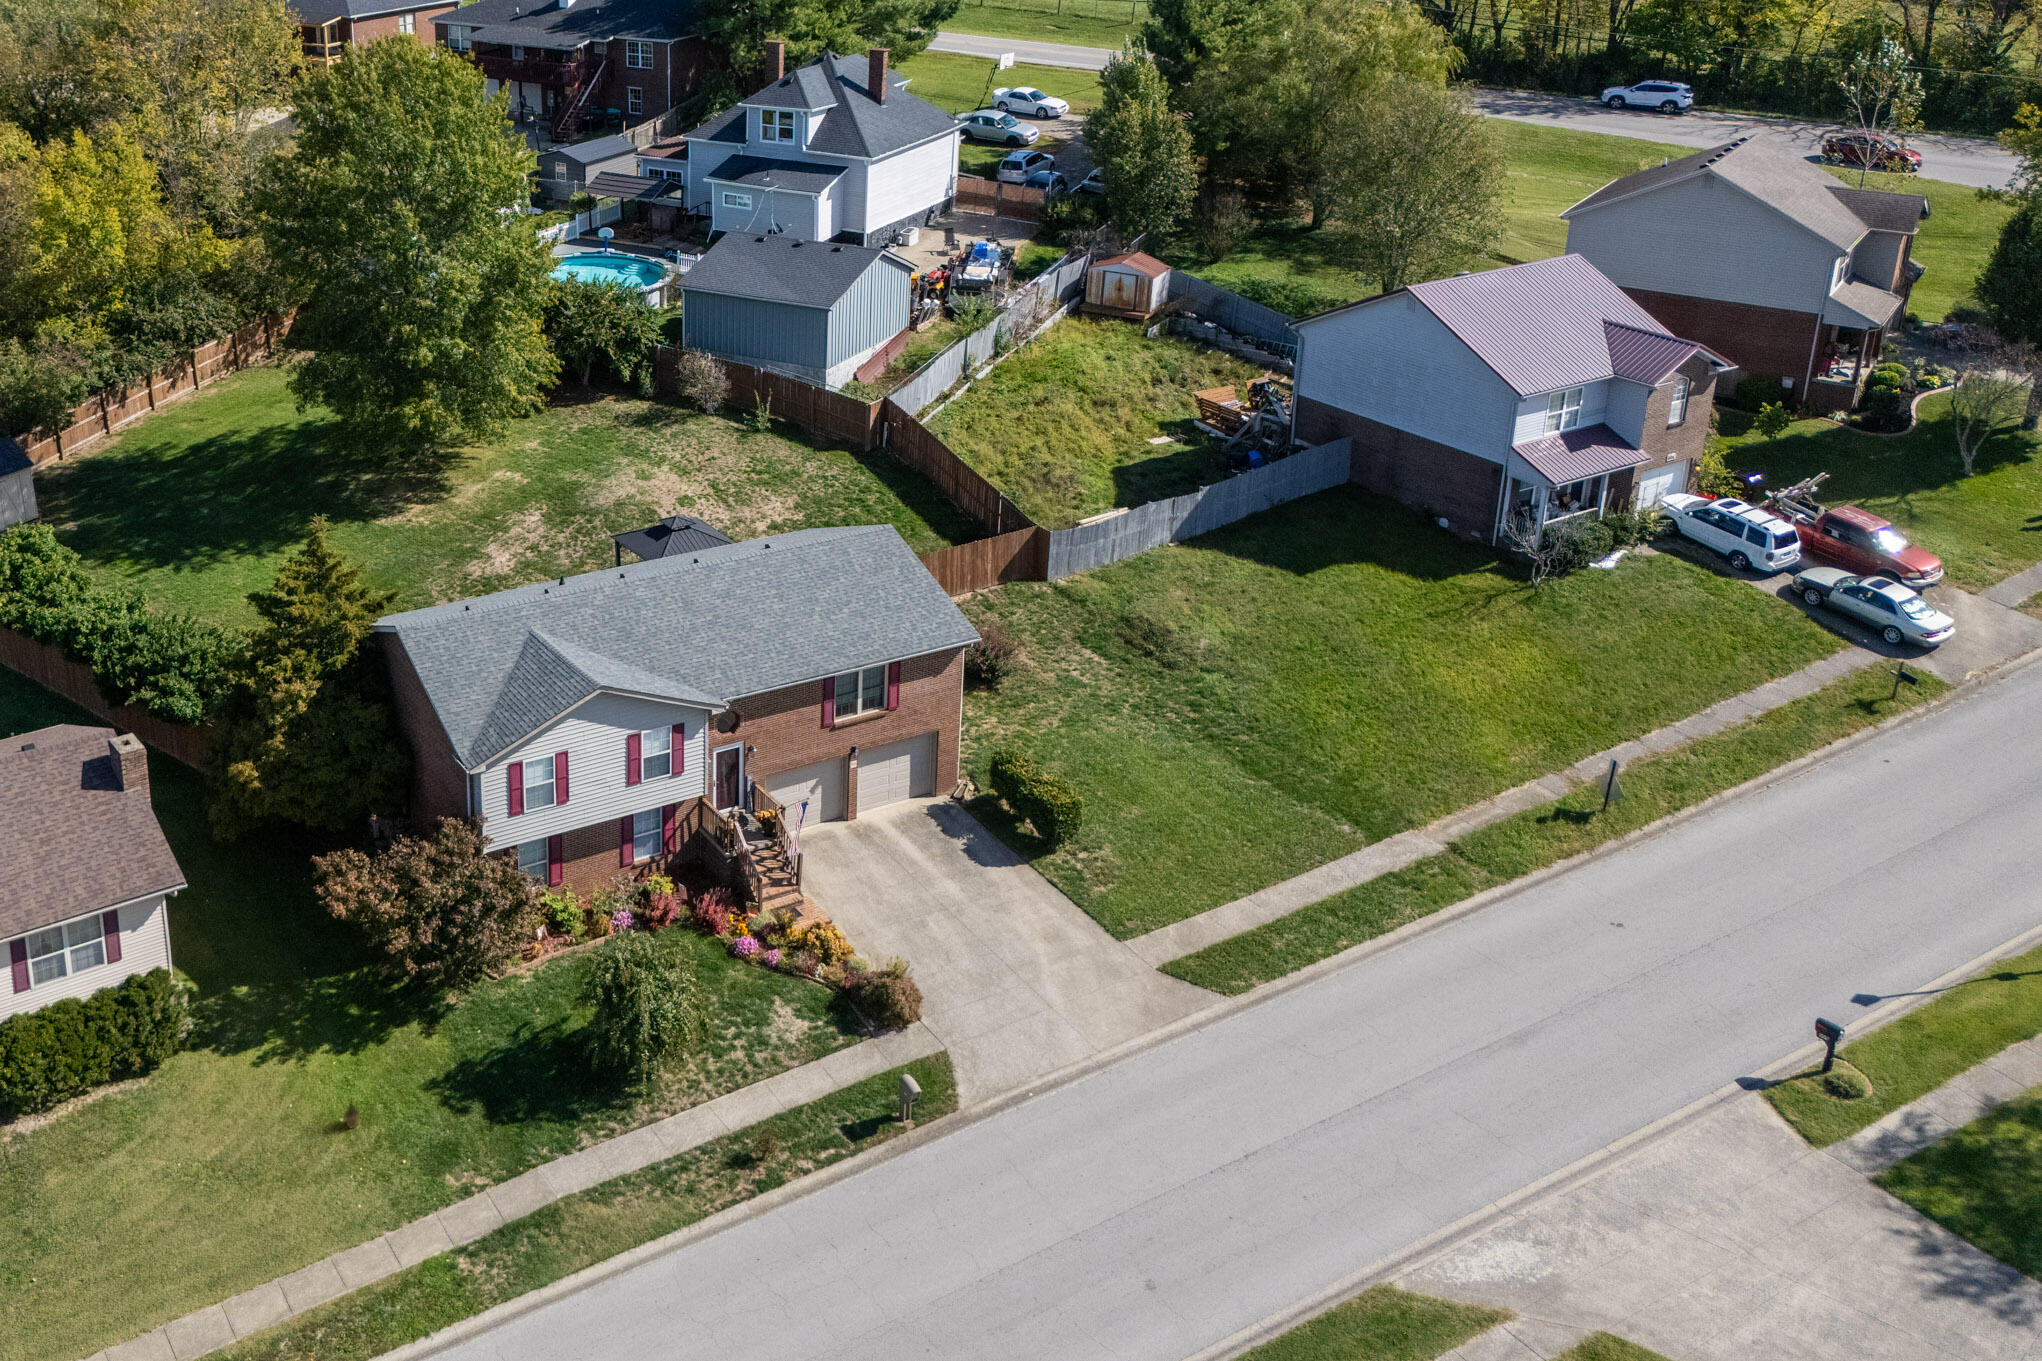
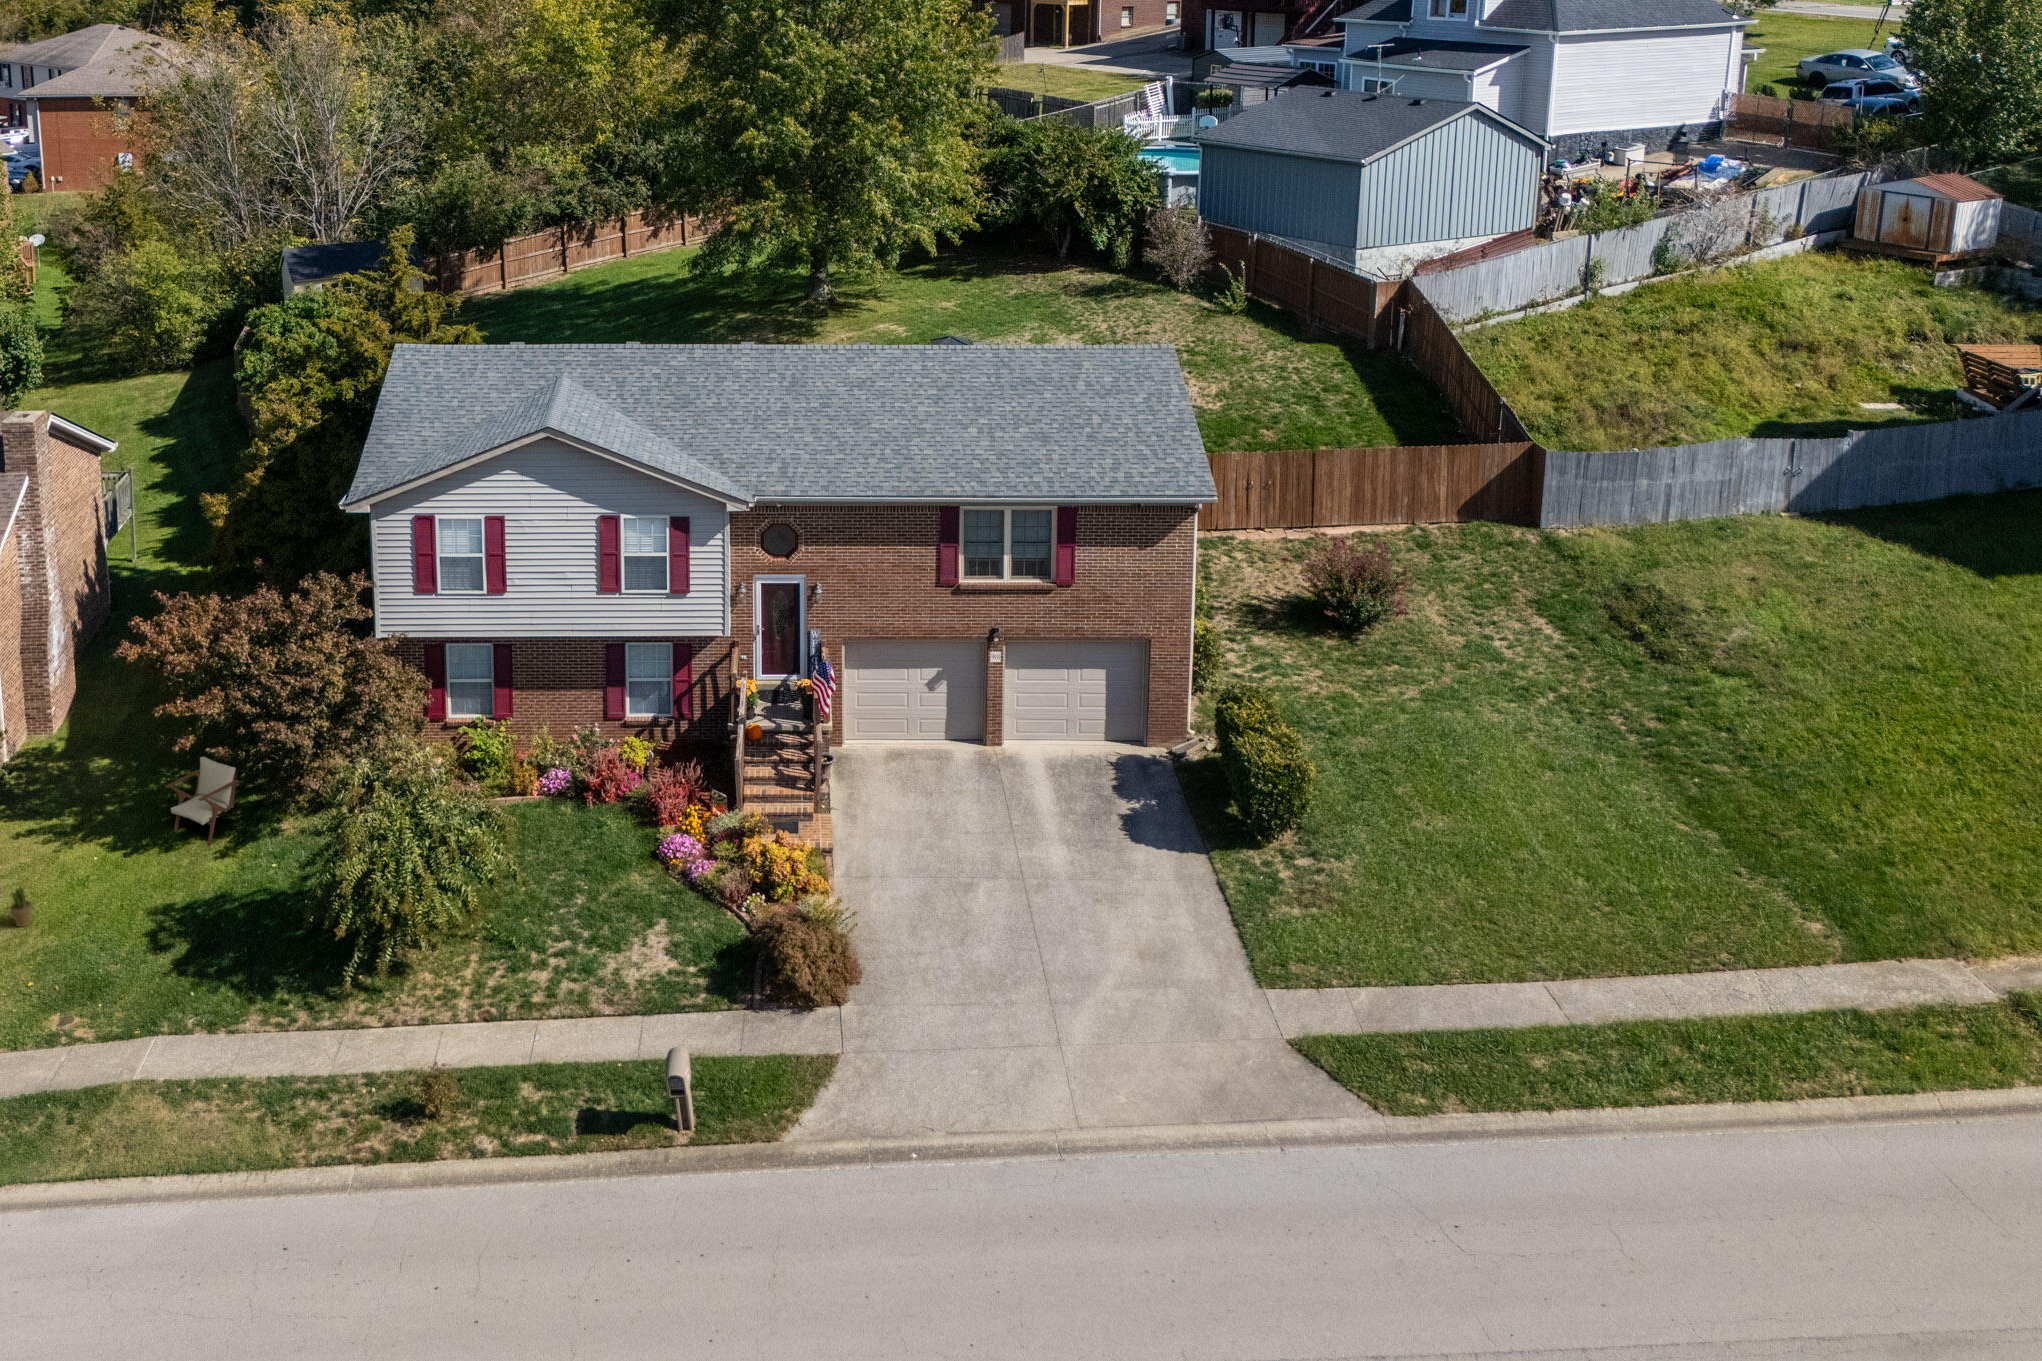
lounge chair: none [374,967,426,1029] -> present [165,757,239,845]

